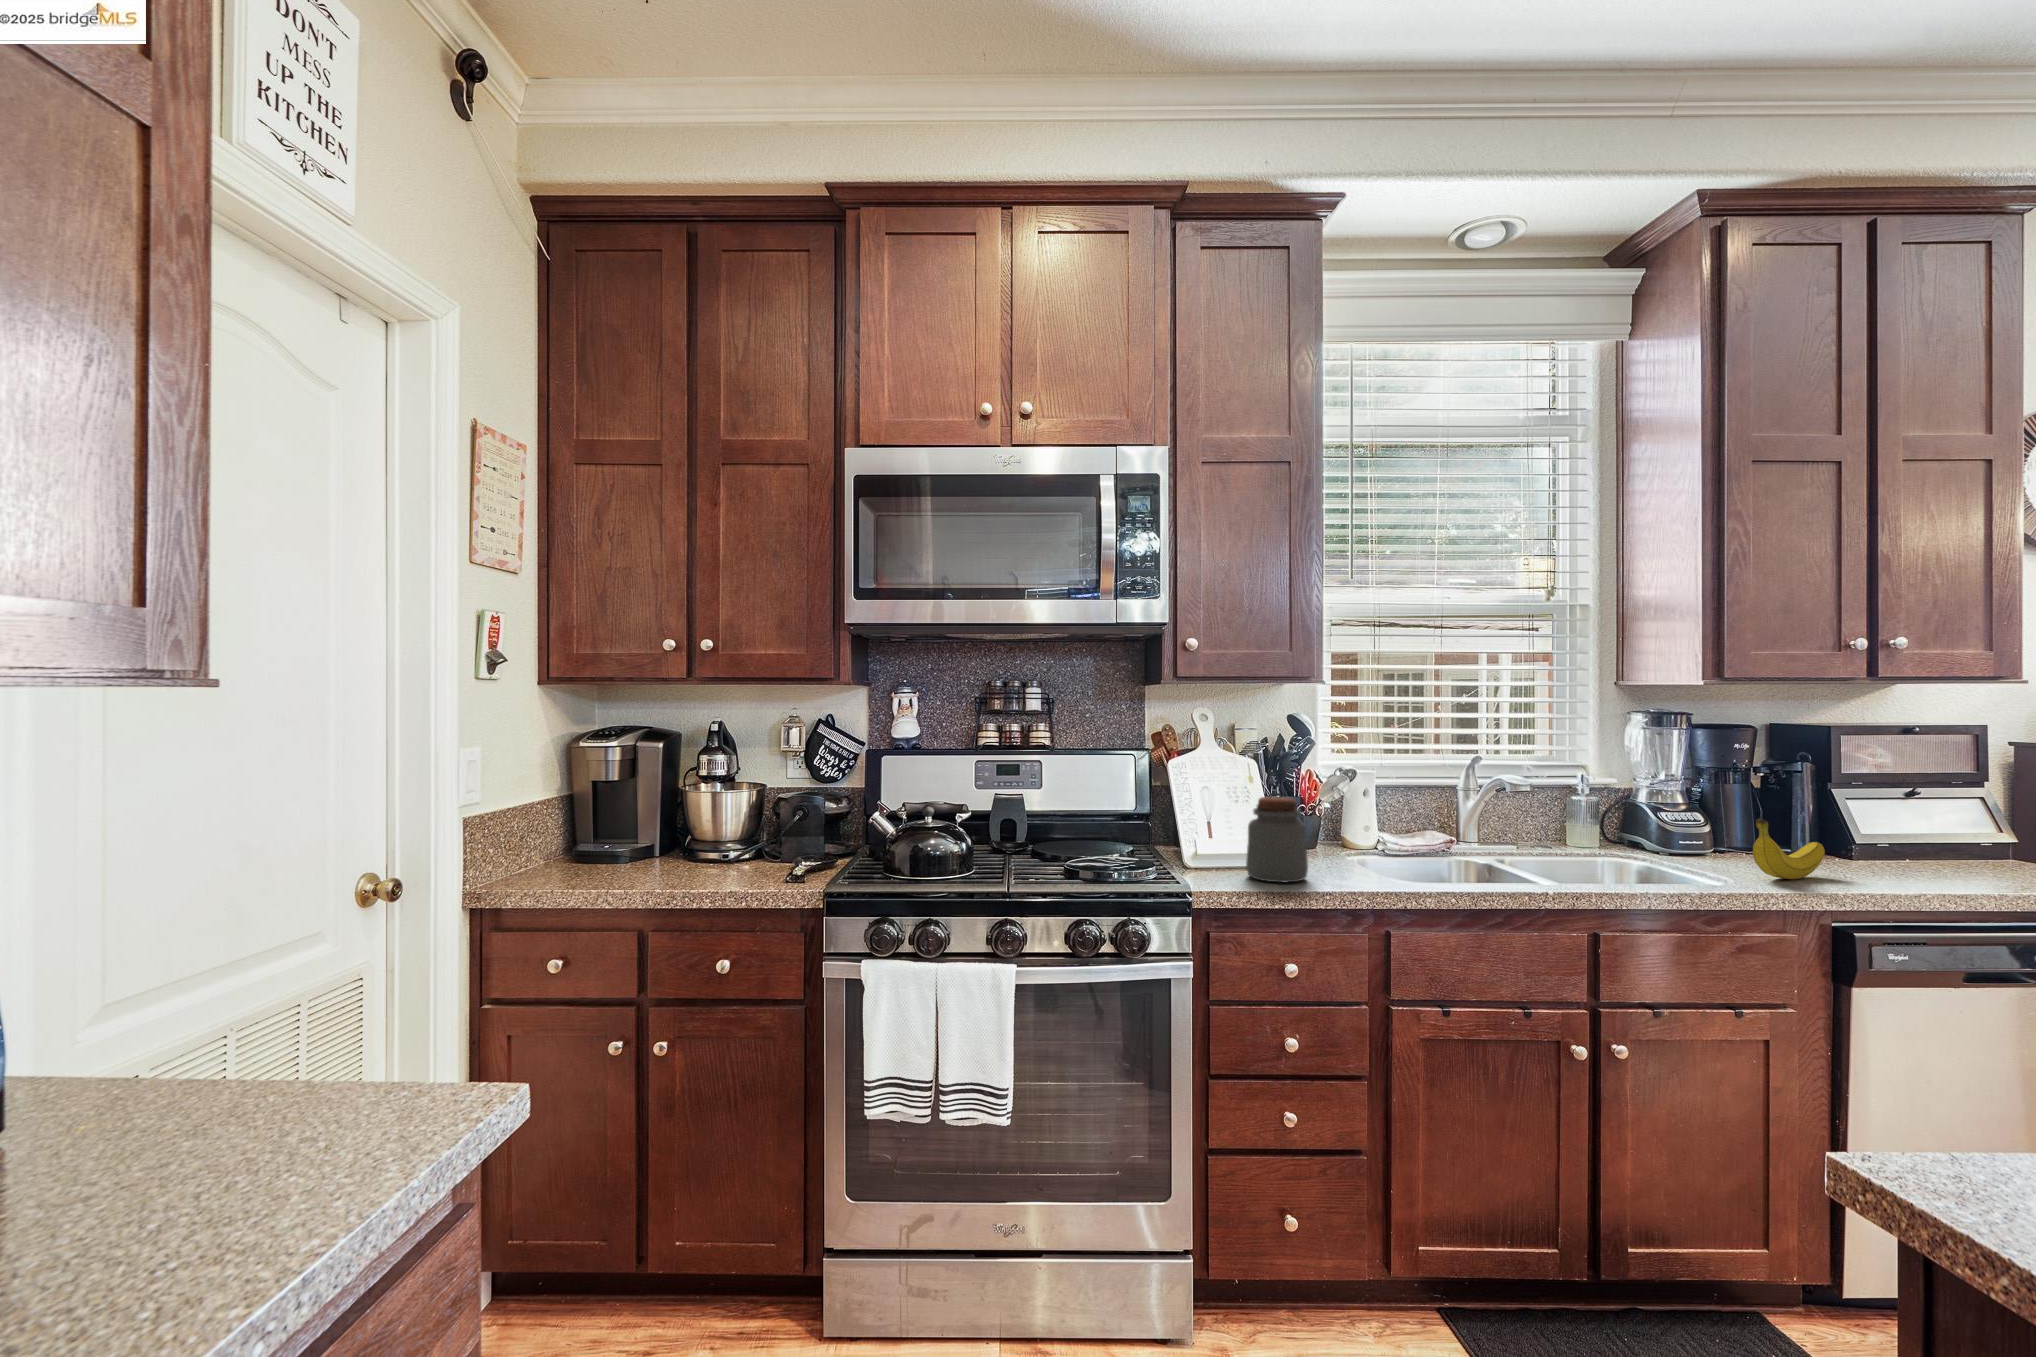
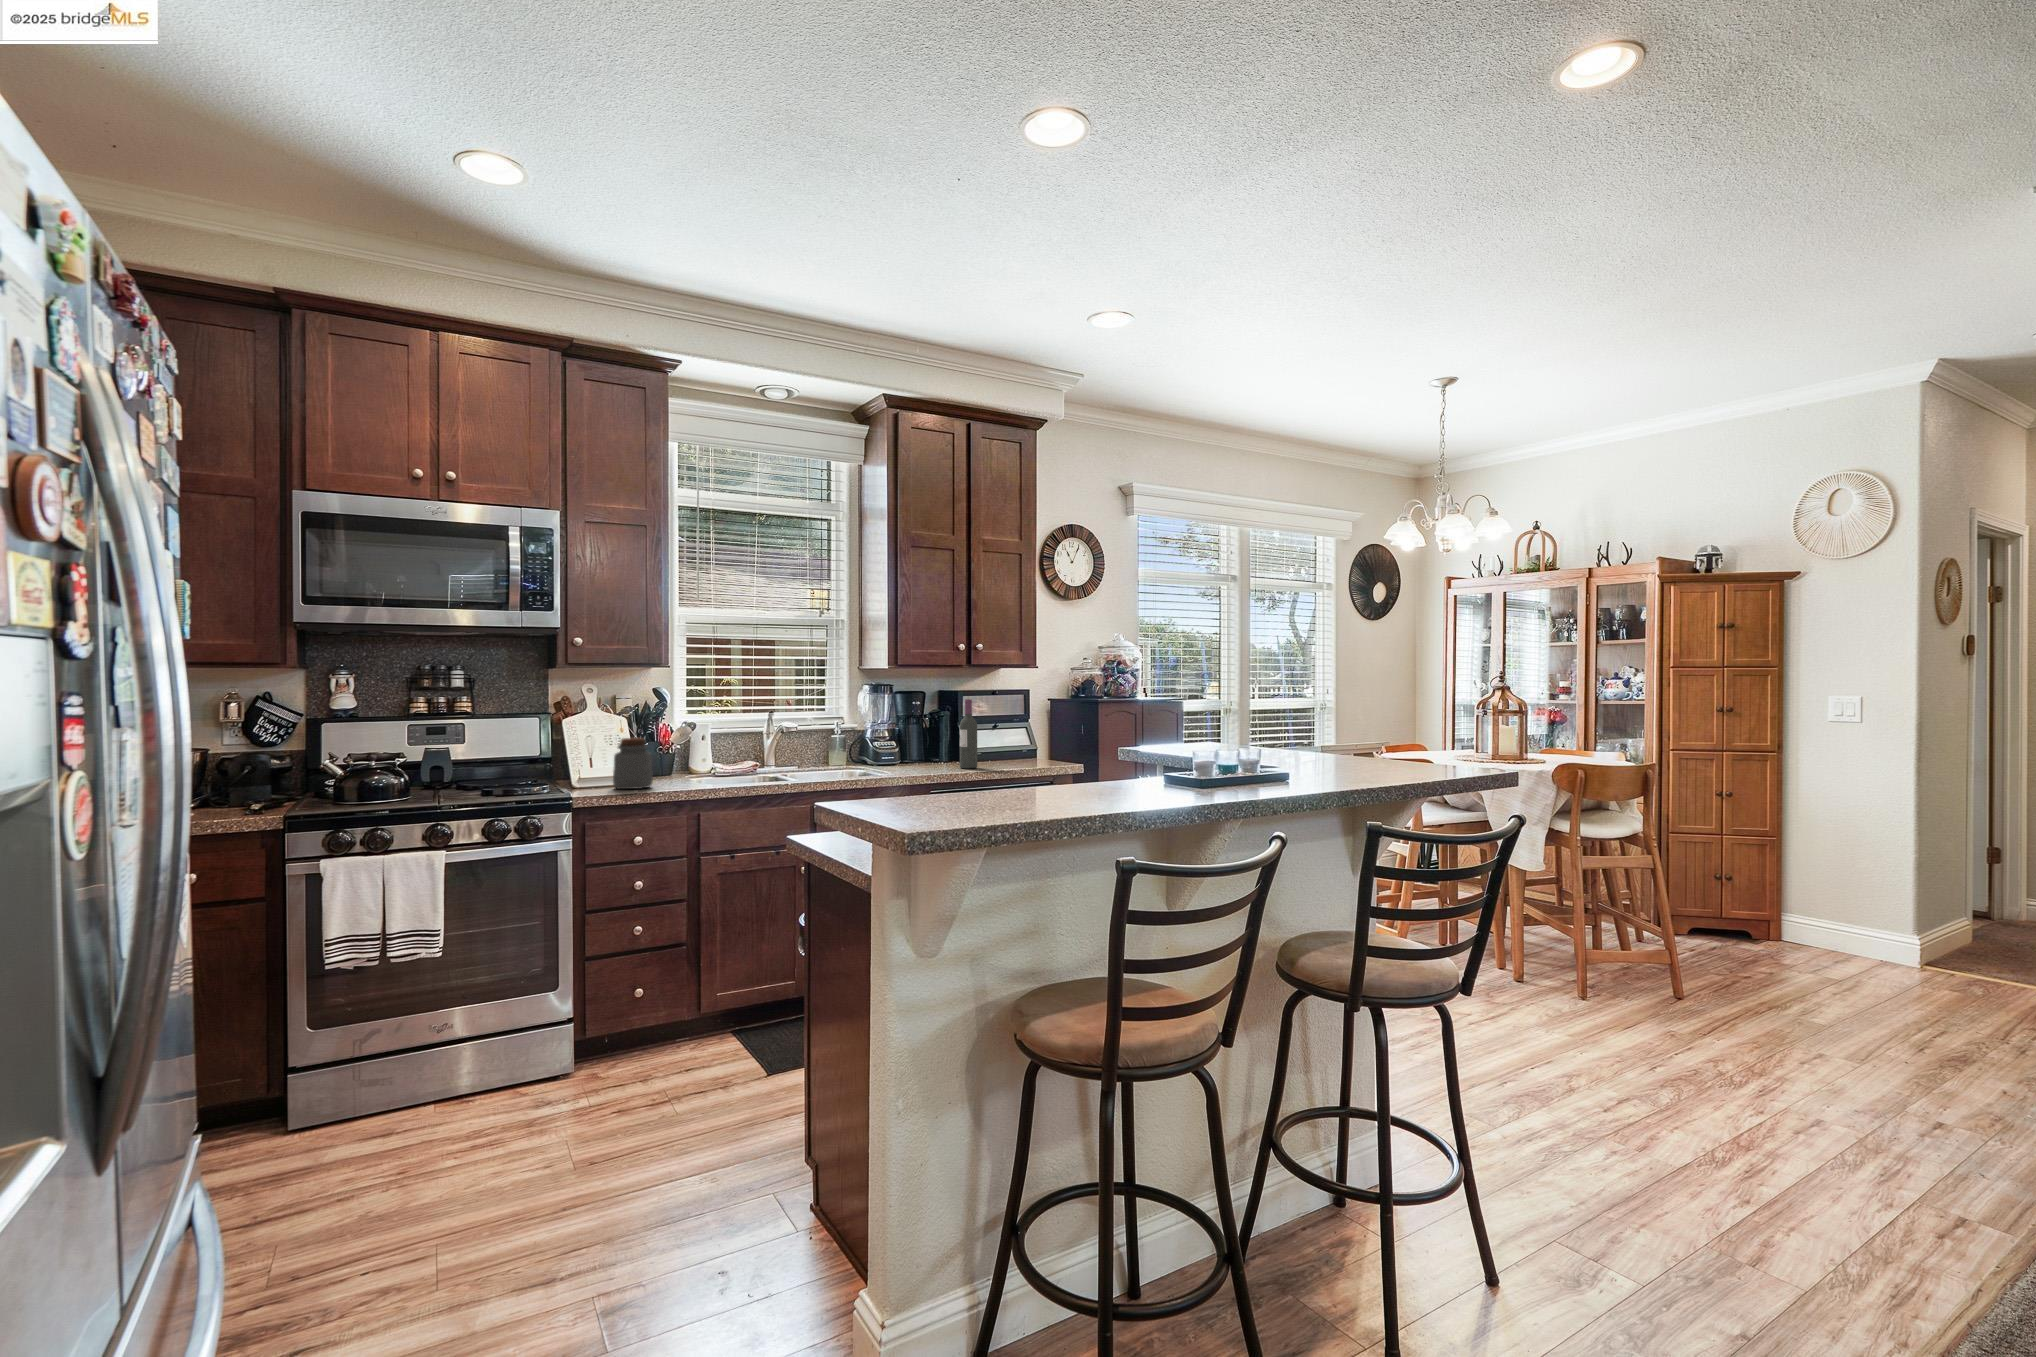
wine bottle: none [1866,746,1912,881] -> present [960,699,977,768]
fruit: present [1753,819,1825,879] -> none [903,739,940,771]

